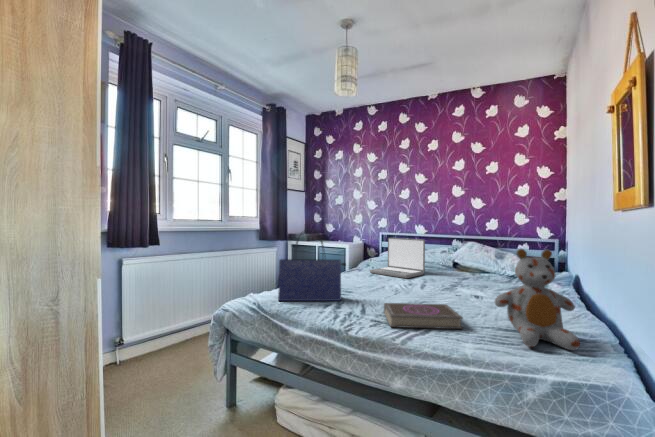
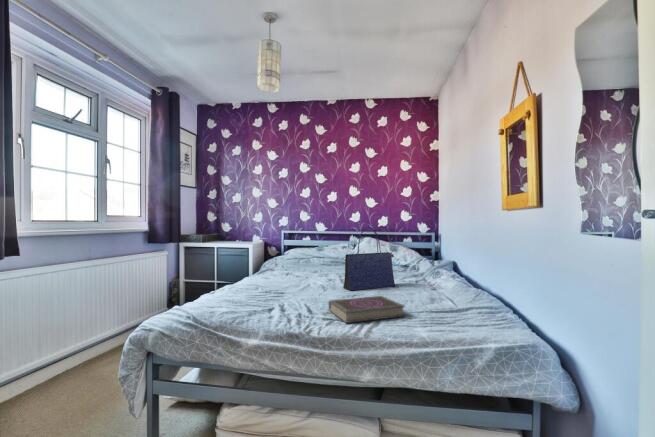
tote bag: present [278,229,346,301] -> present [344,227,395,290]
laptop: present [370,238,425,278] -> none [284,236,336,275]
stuffed bear: present [495,249,580,350] -> none [429,243,495,324]

